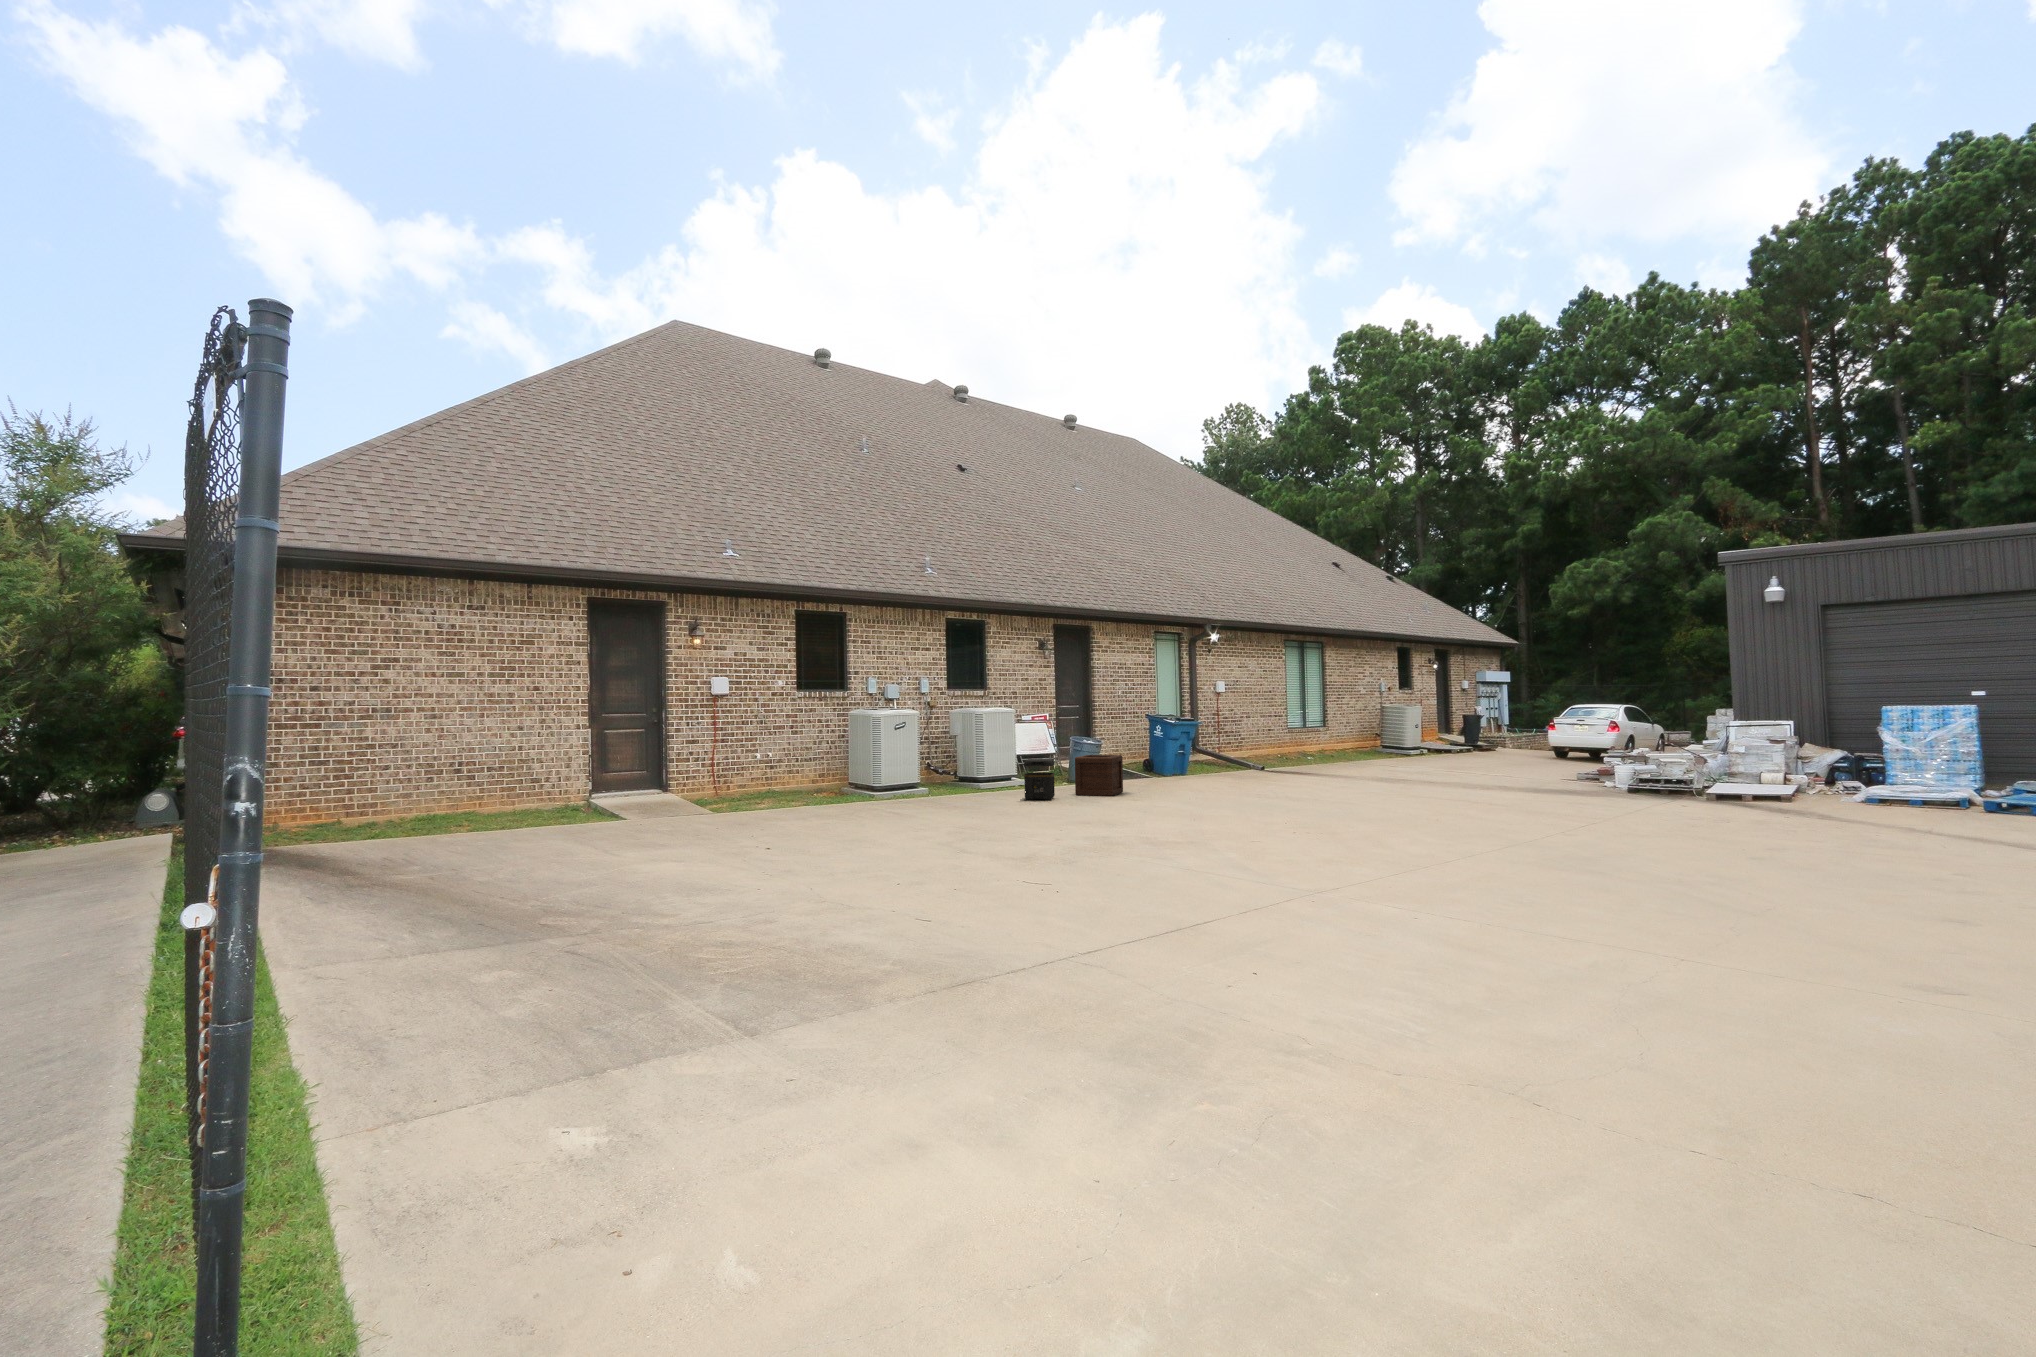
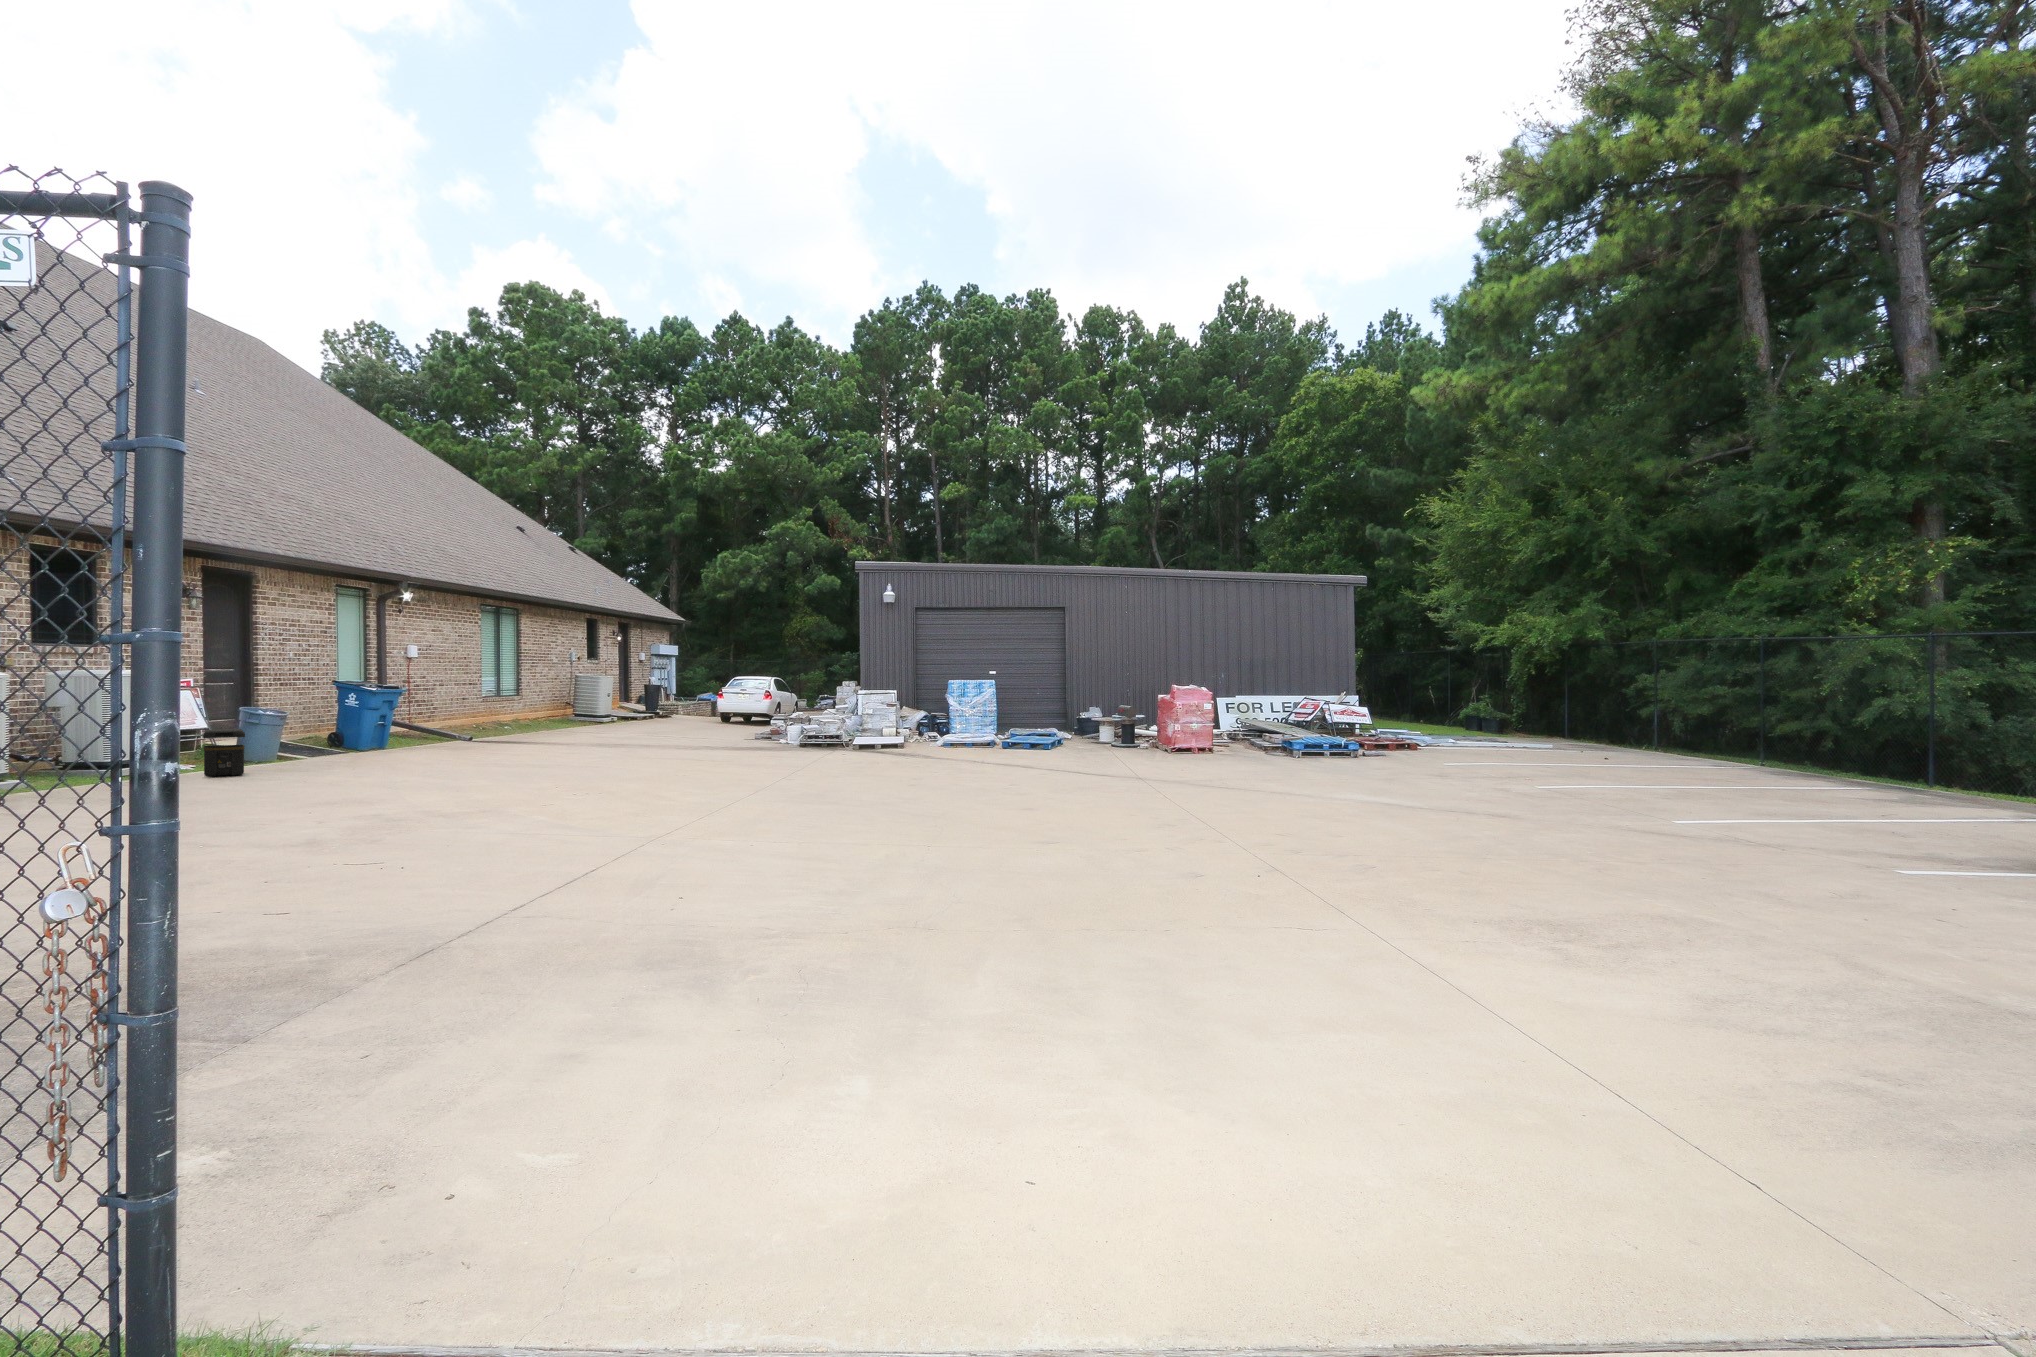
wooden crate: present [1075,755,1123,796] -> none [268,724,327,770]

